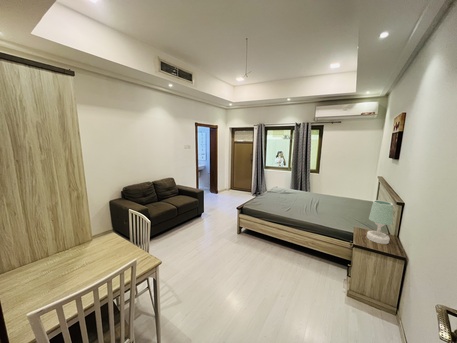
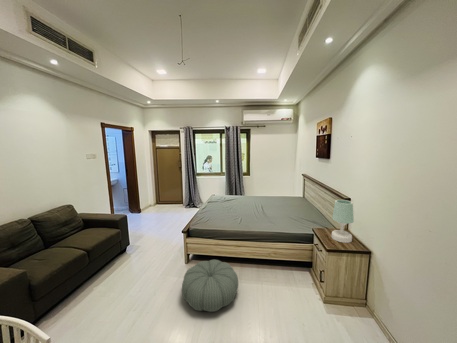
pouf: none [227,232,271,267] -> present [182,260,238,312]

